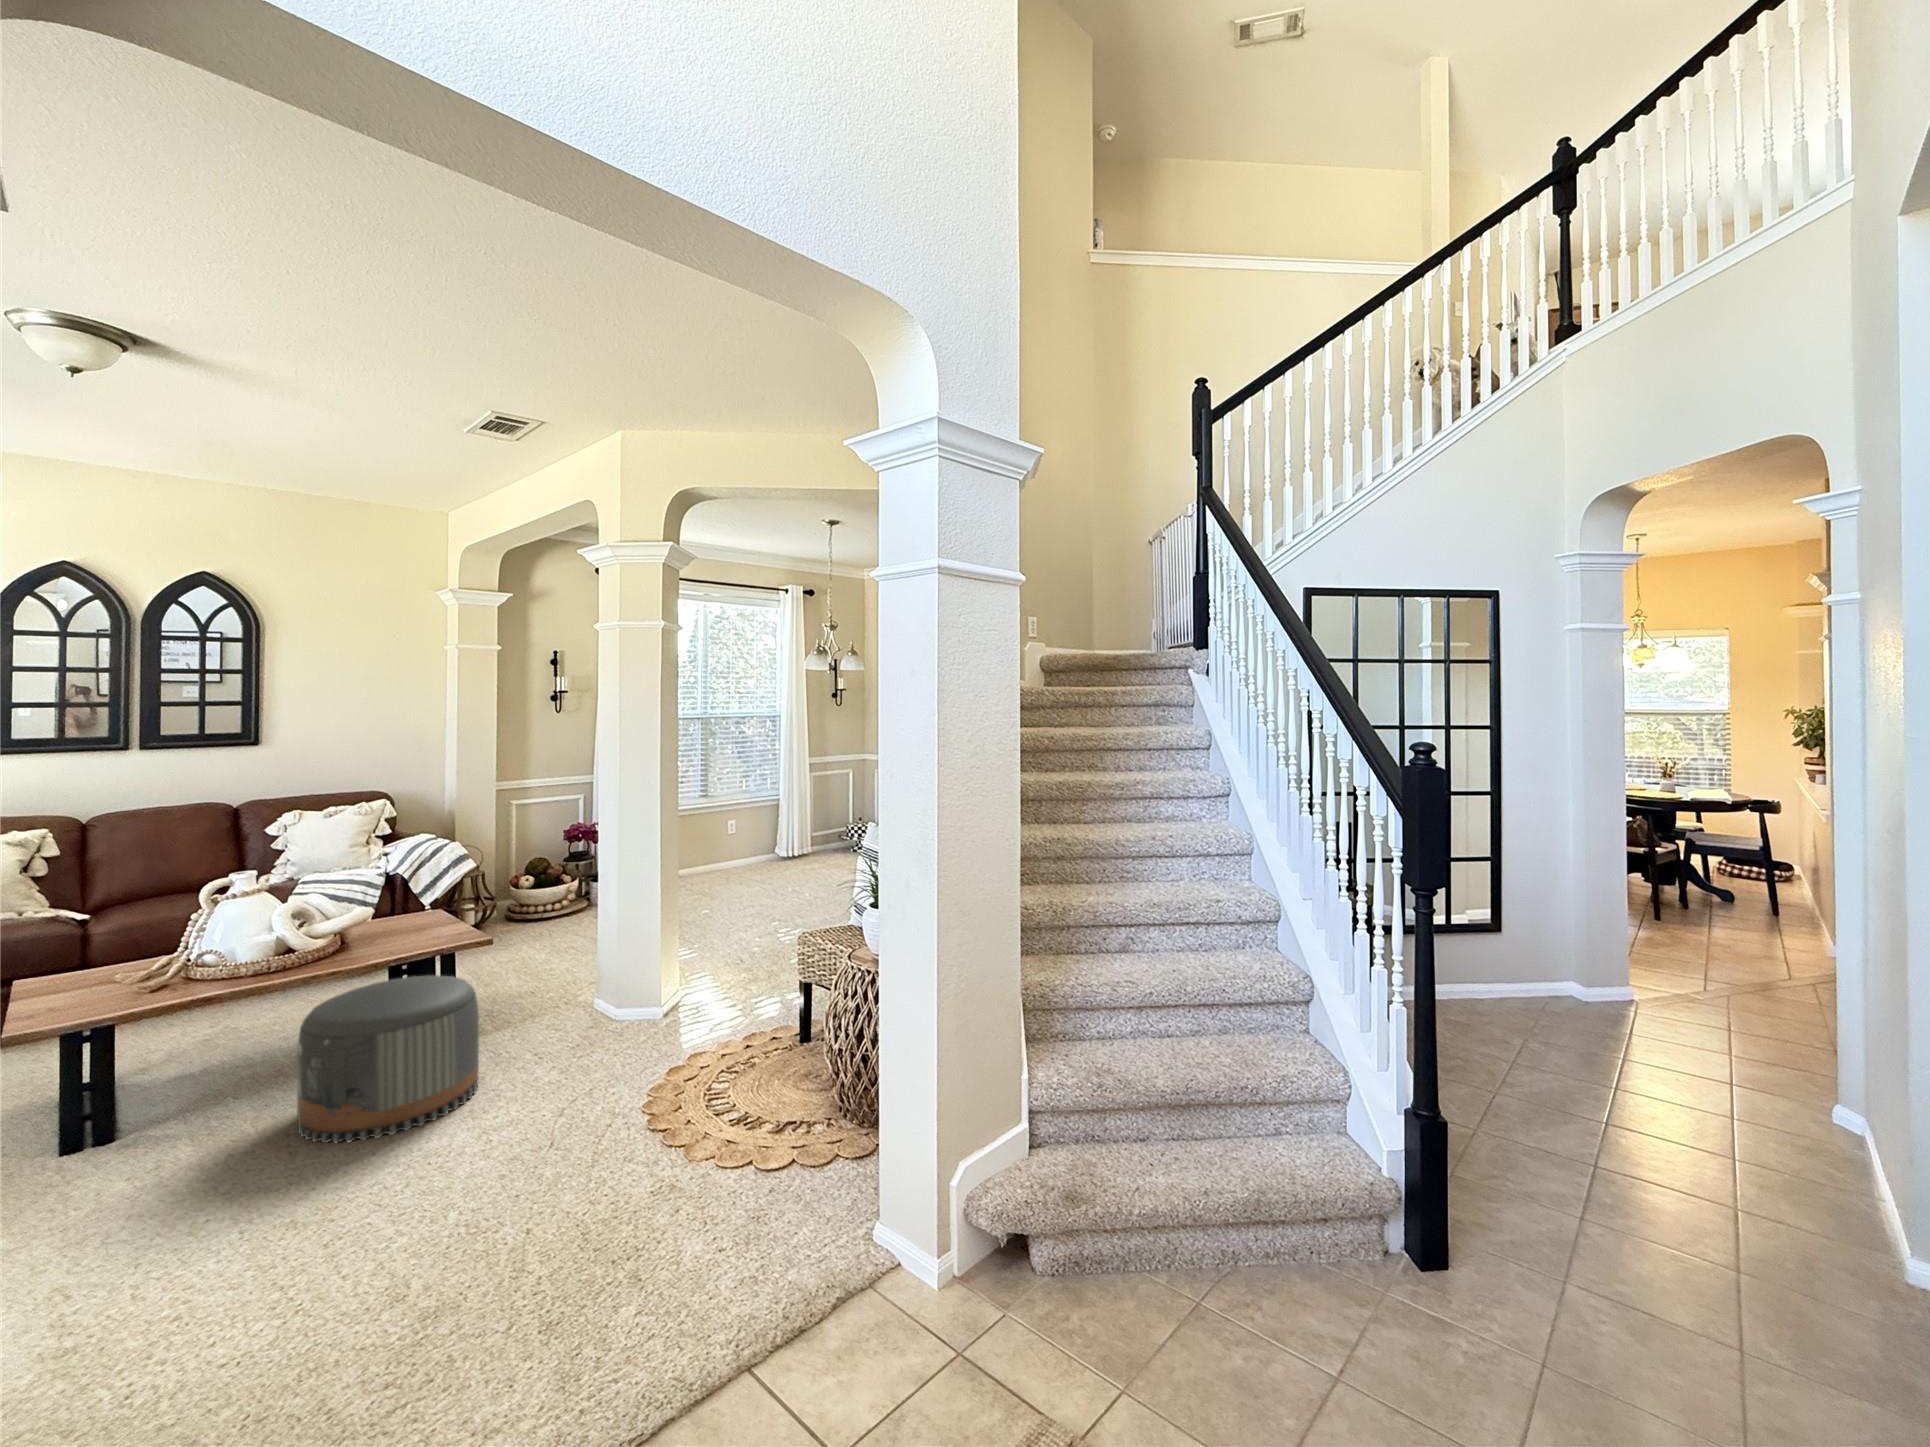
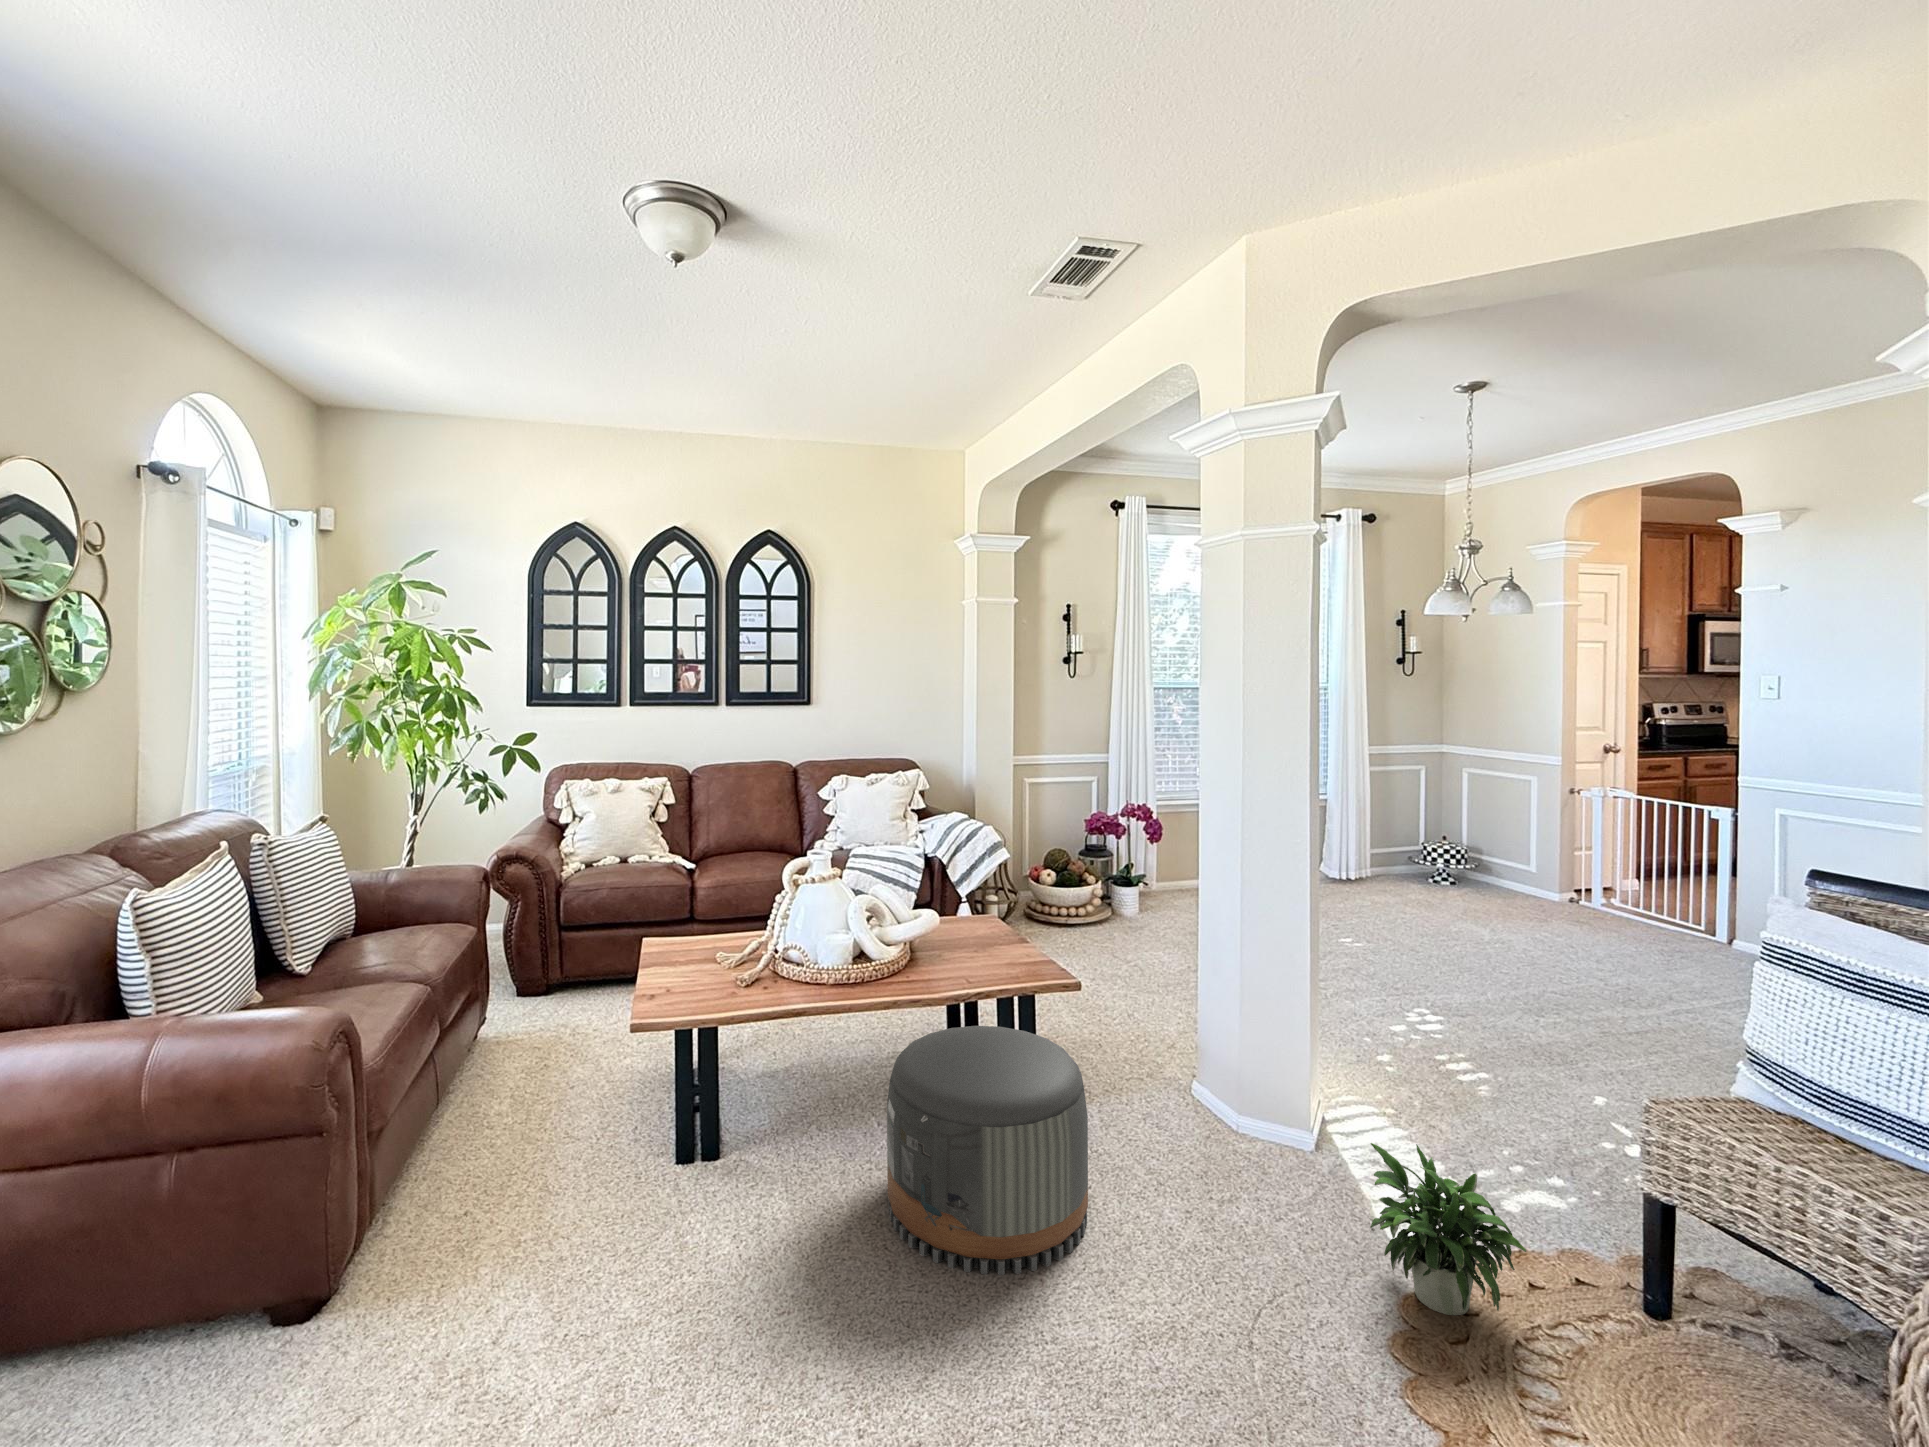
potted plant: none [660,985,737,1072] -> present [1369,1143,1526,1315]

